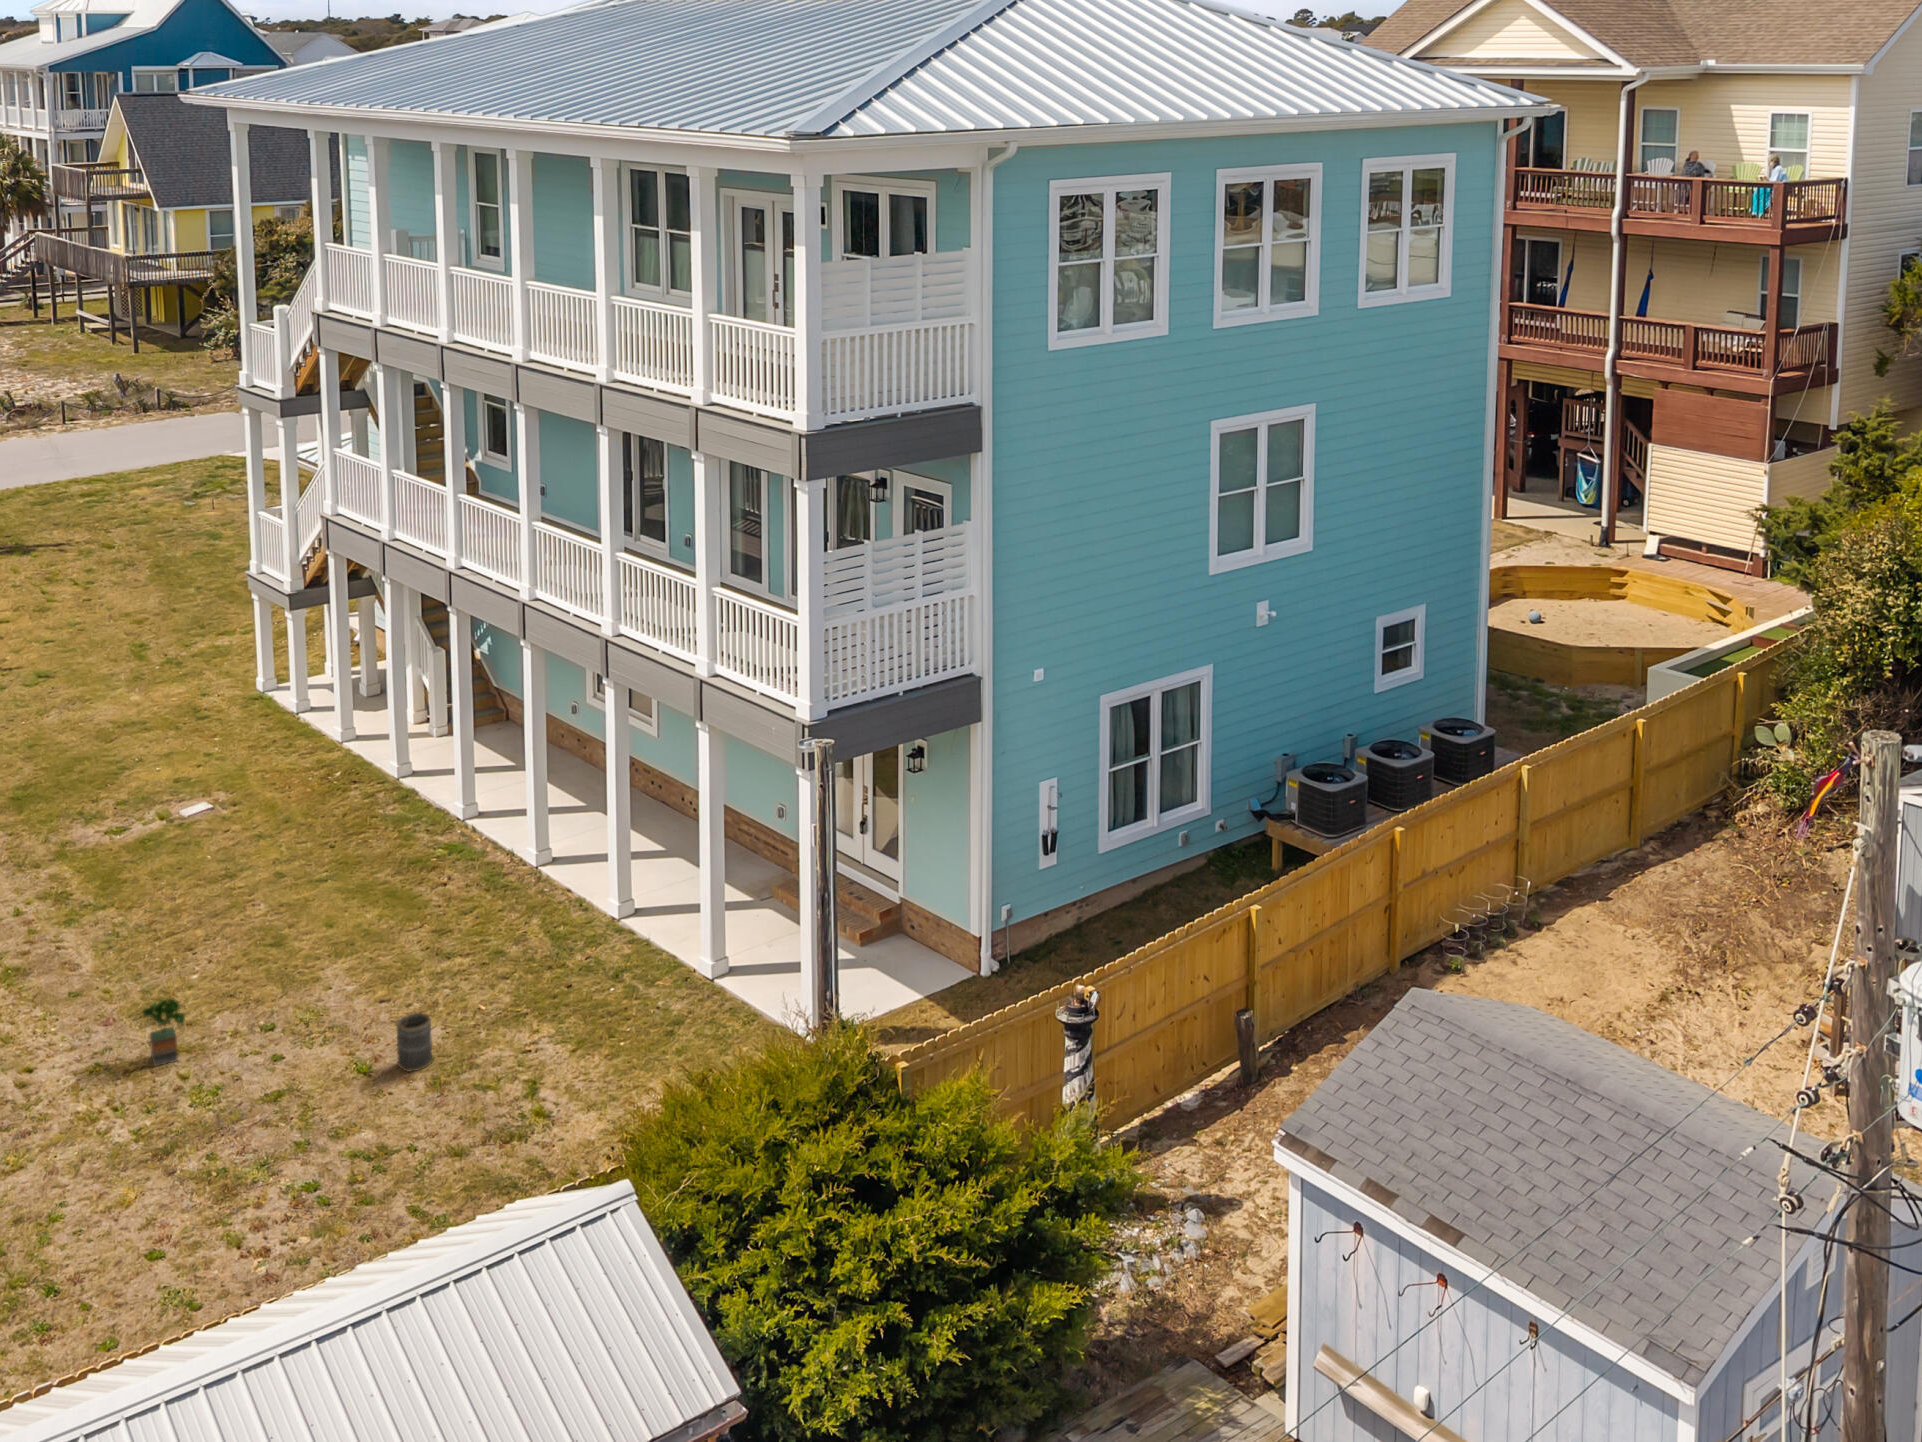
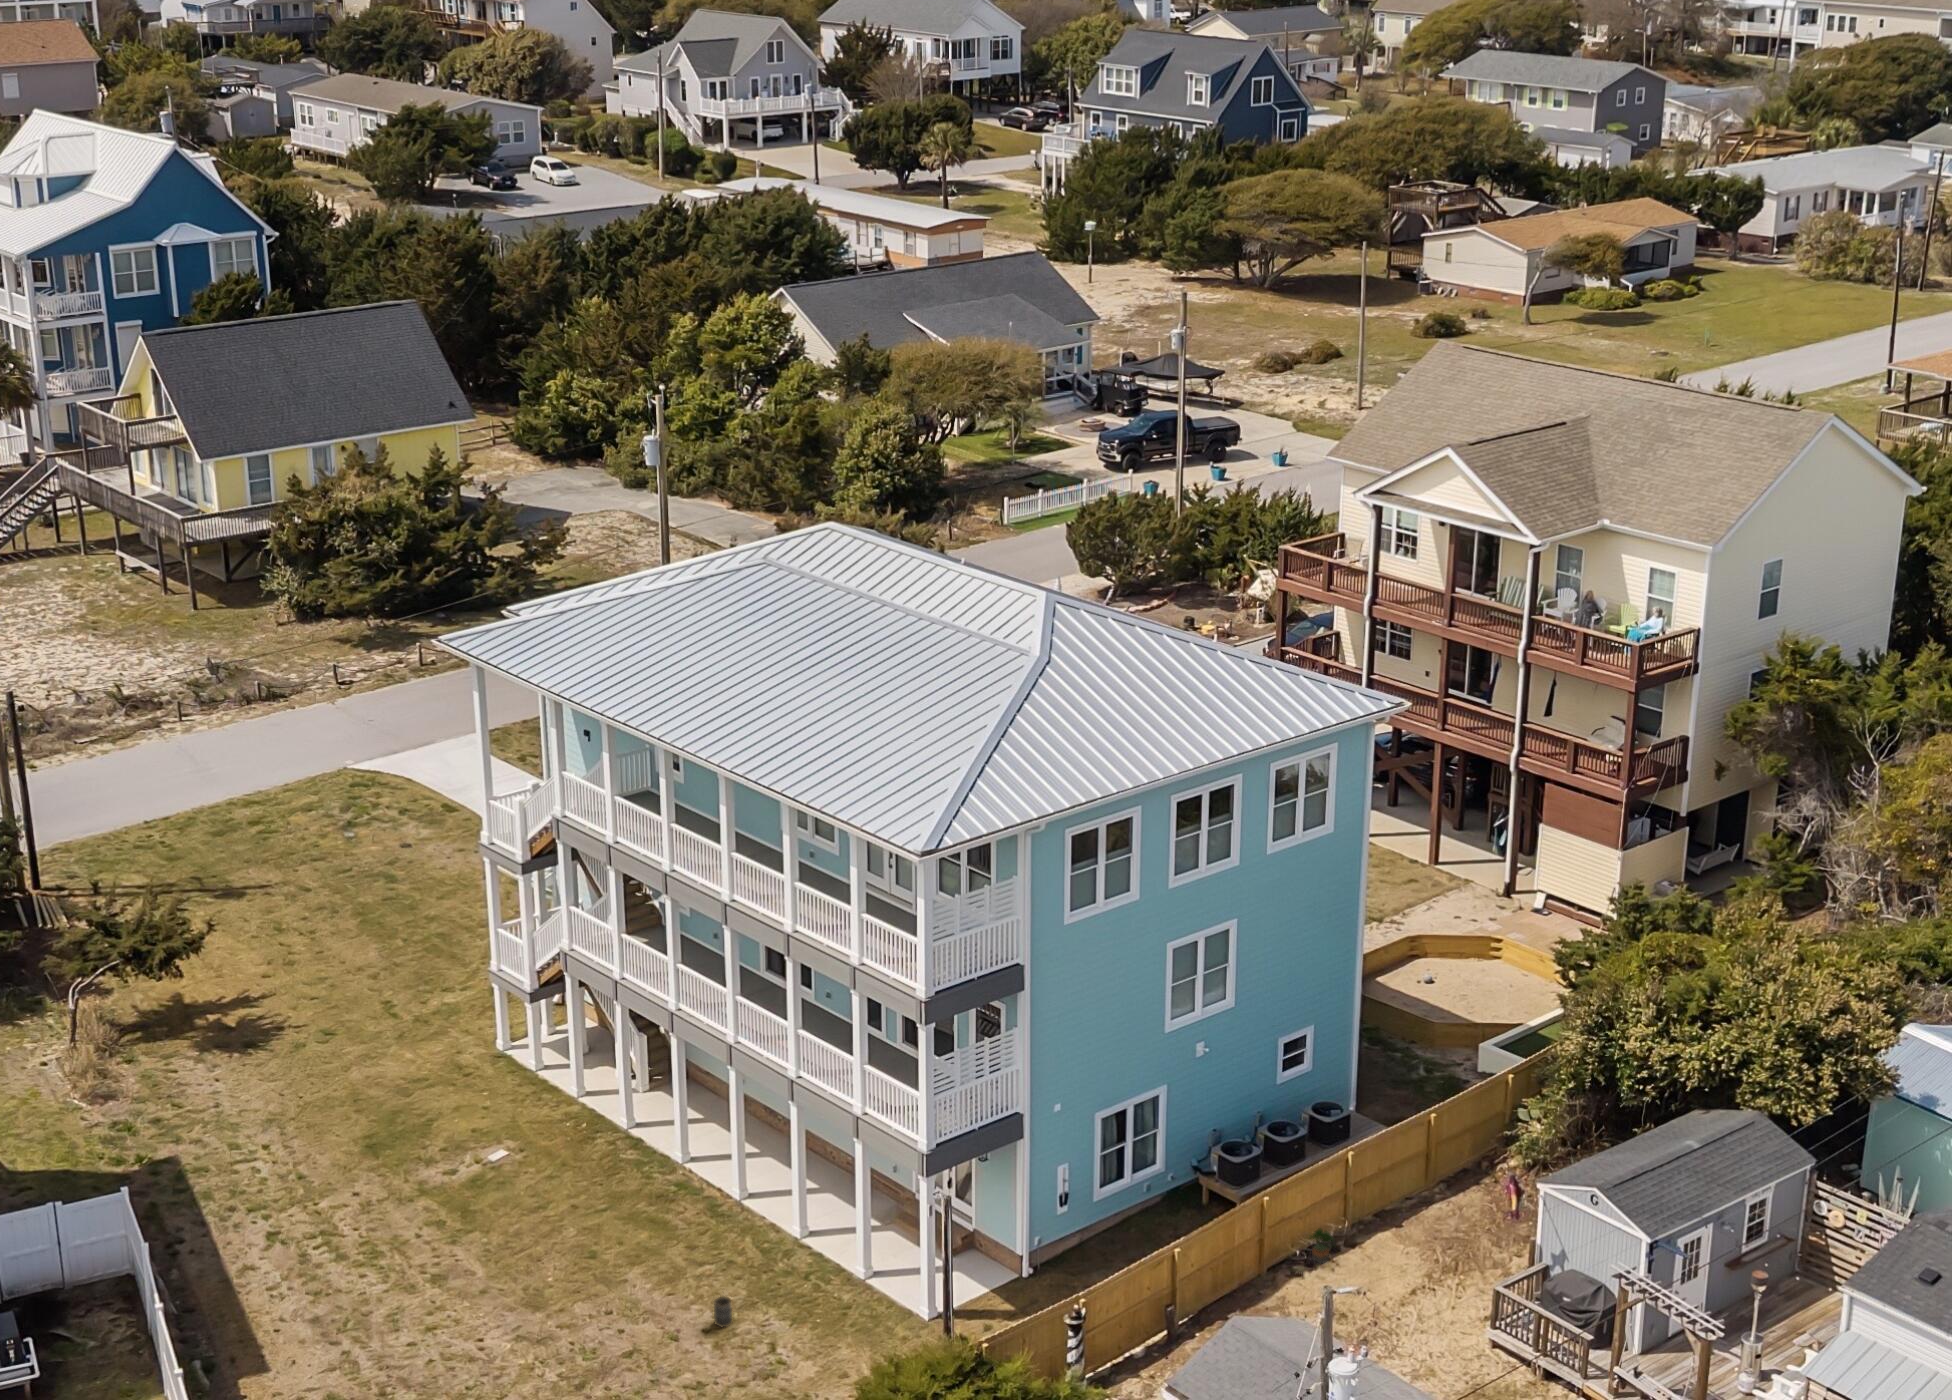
potted tree: present [142,999,185,1066] -> present [1311,1228,1333,1263]

